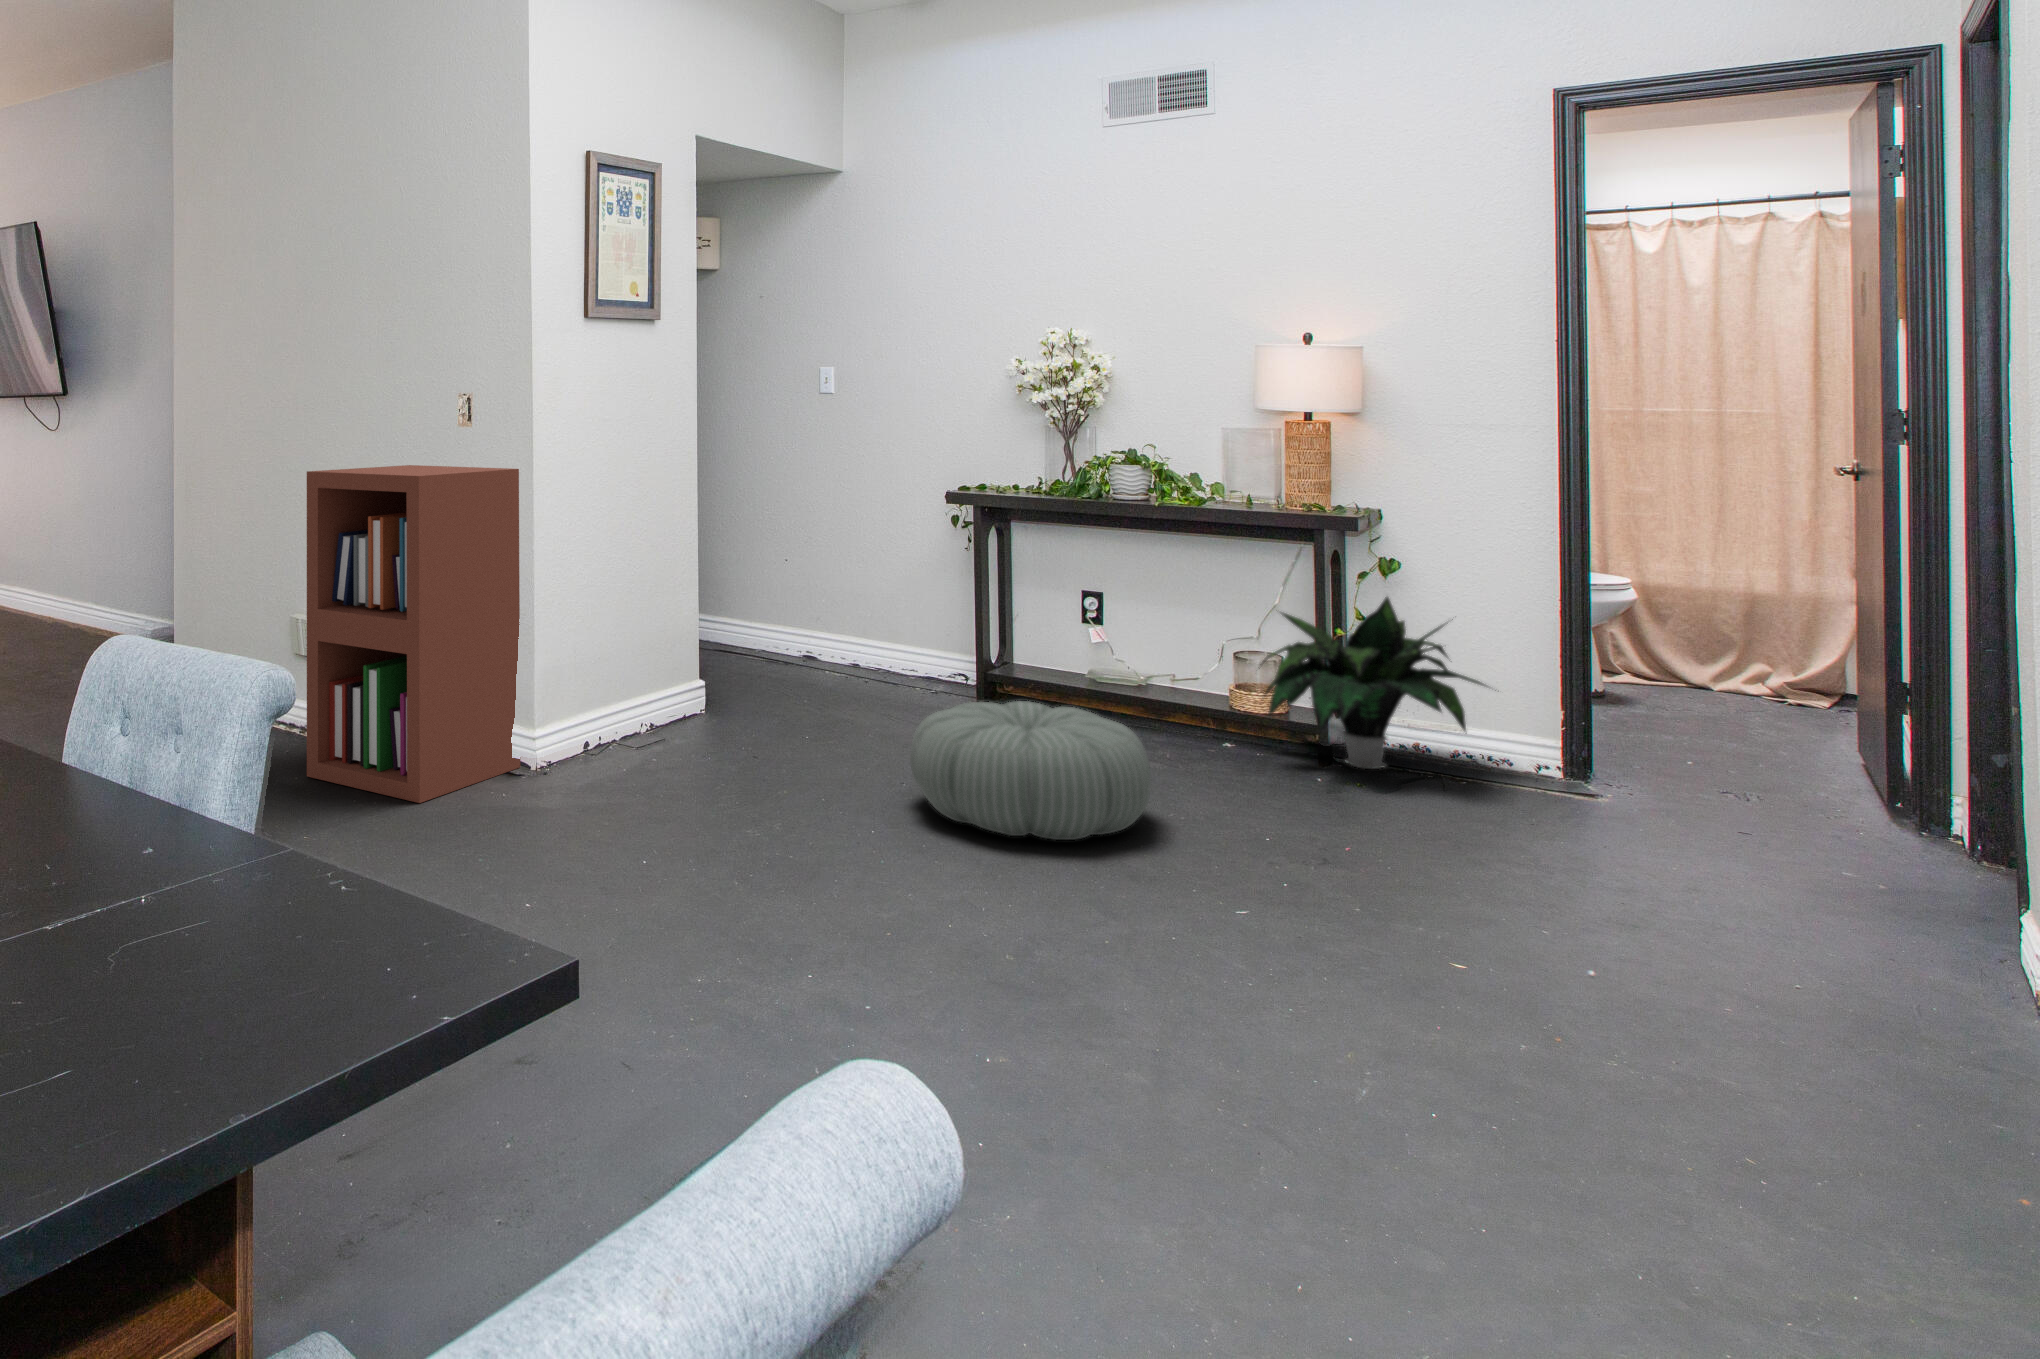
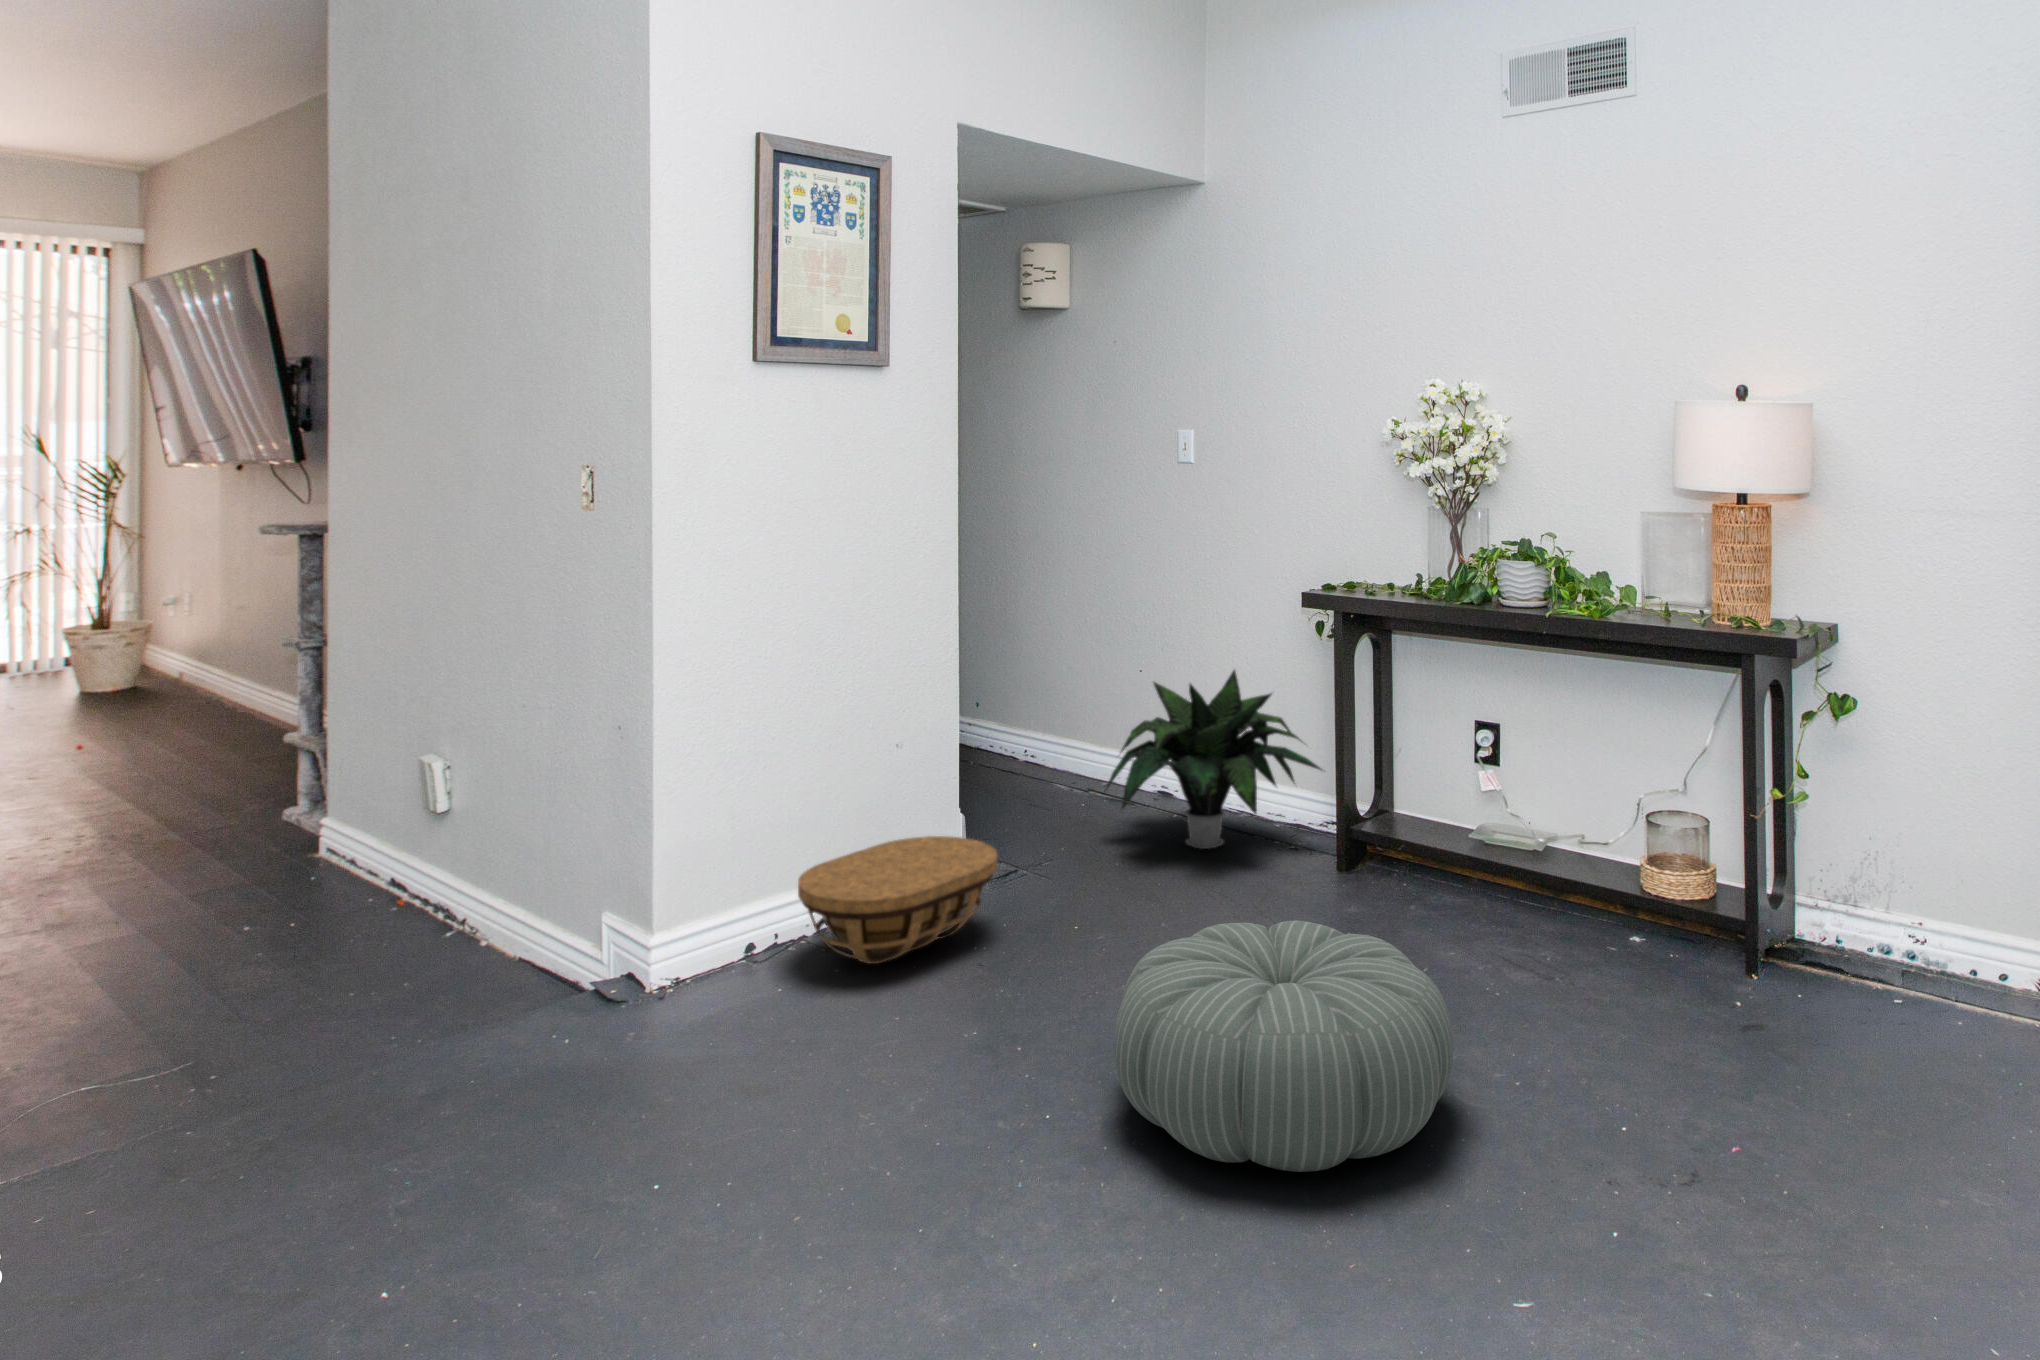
bookshelf: present [307,465,520,803] -> none [293,562,626,1082]
potted plant: present [1259,597,1496,769] -> present [1107,670,1322,849]
basket: none [625,669,756,750] -> present [798,836,997,964]

